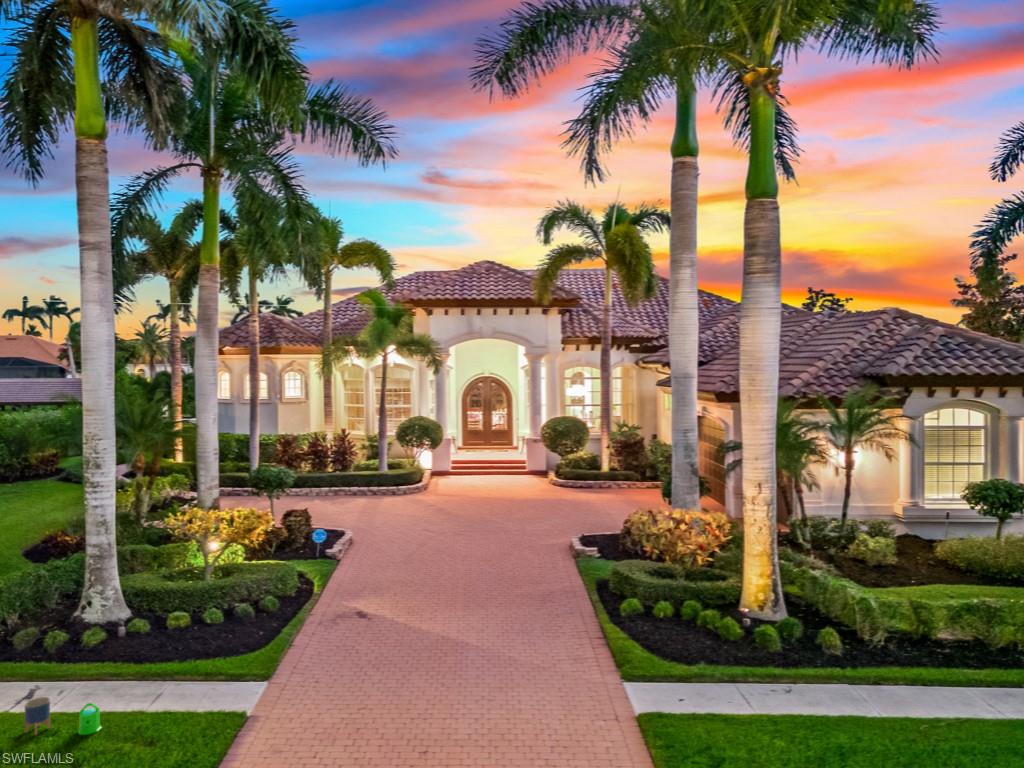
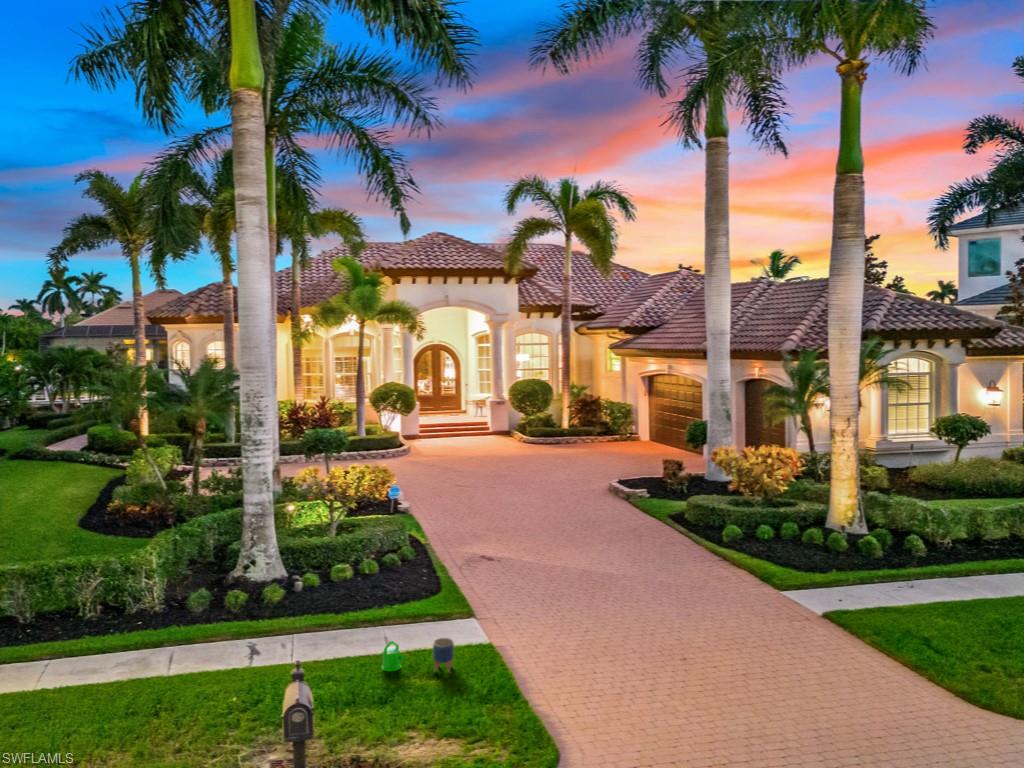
planter: present [25,697,50,735] -> present [433,638,454,673]

